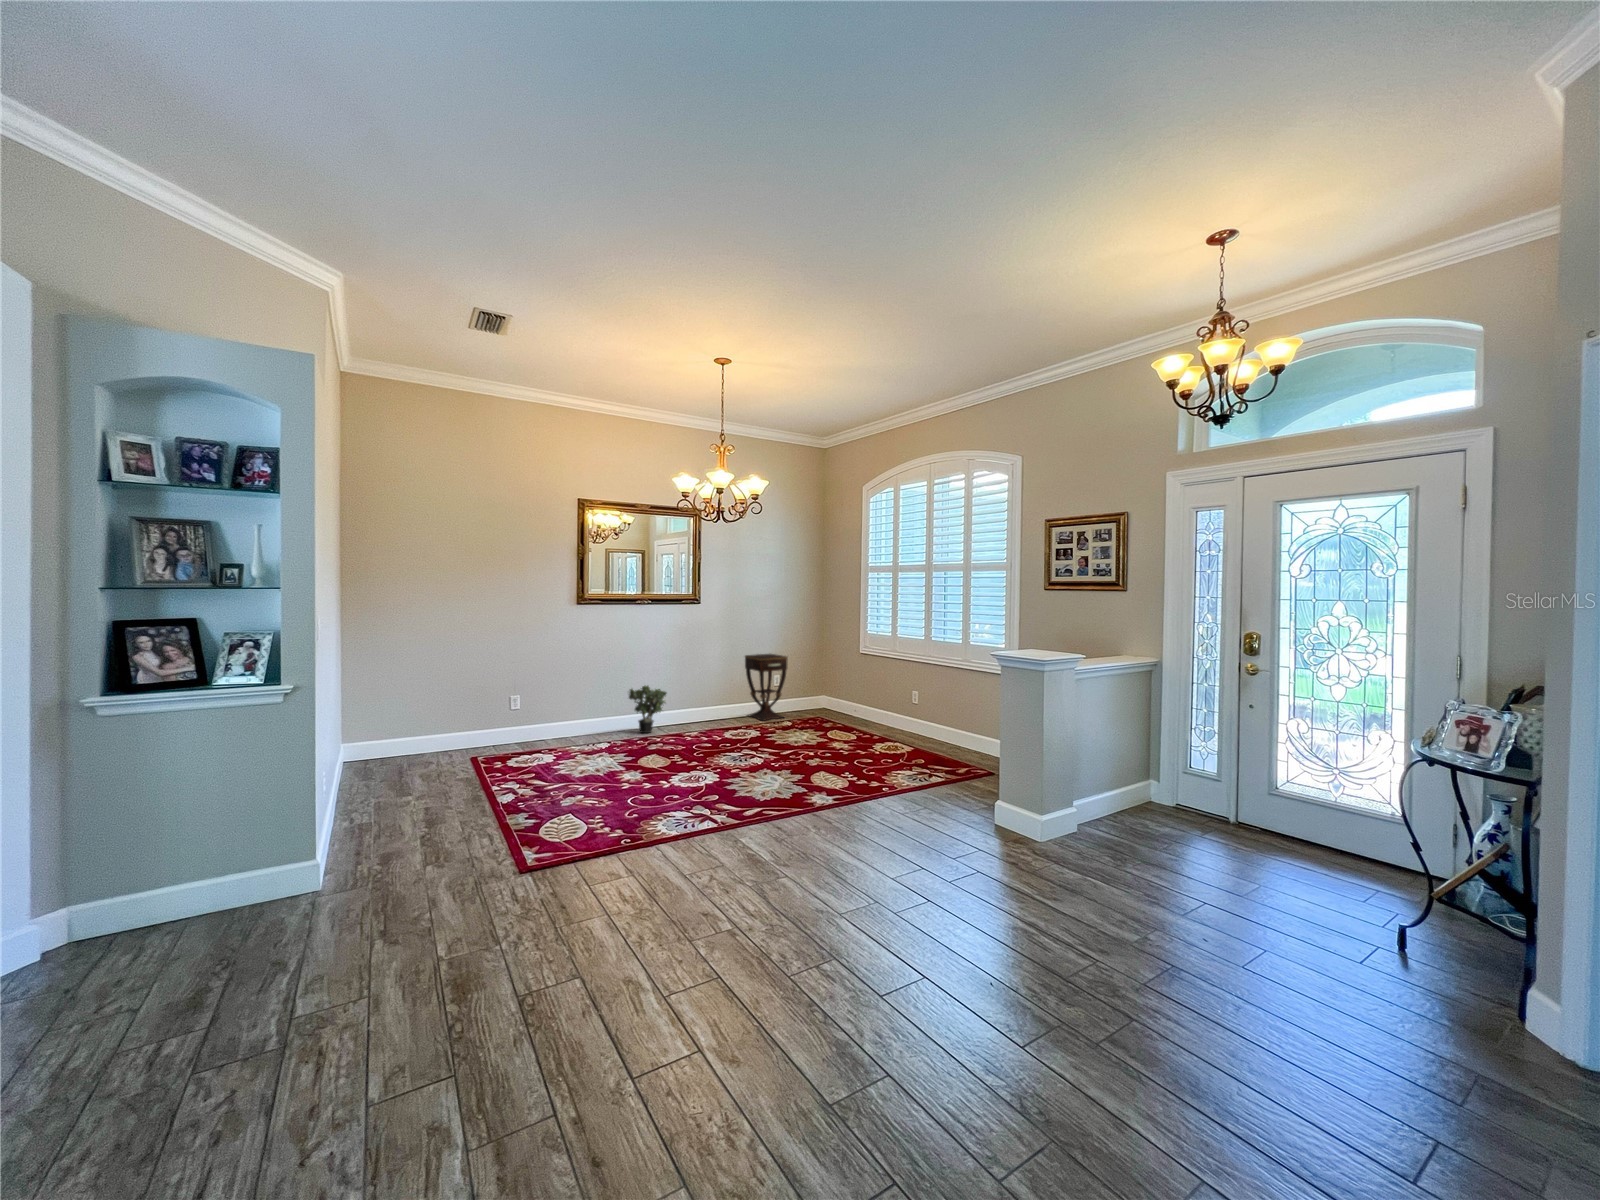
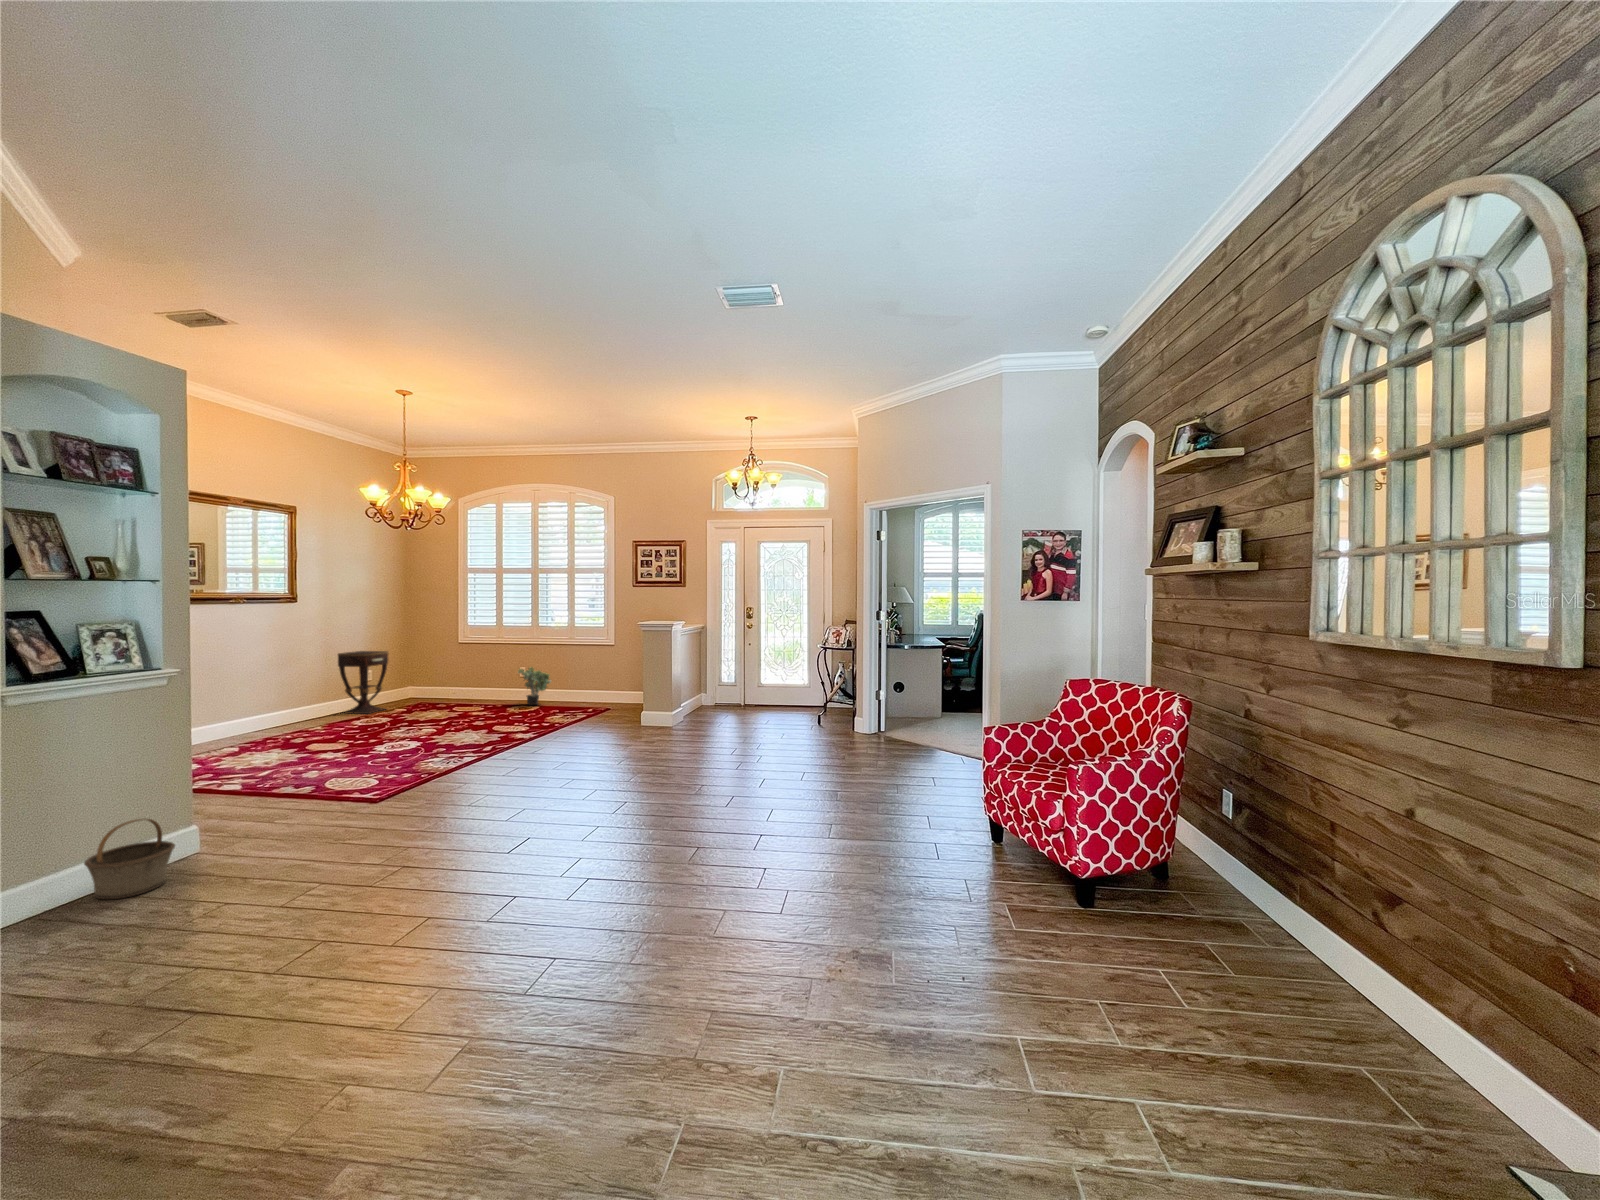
potted plant: present [629,685,667,733] -> present [518,667,551,705]
basket: none [131,859,230,954] -> present [84,819,175,899]

